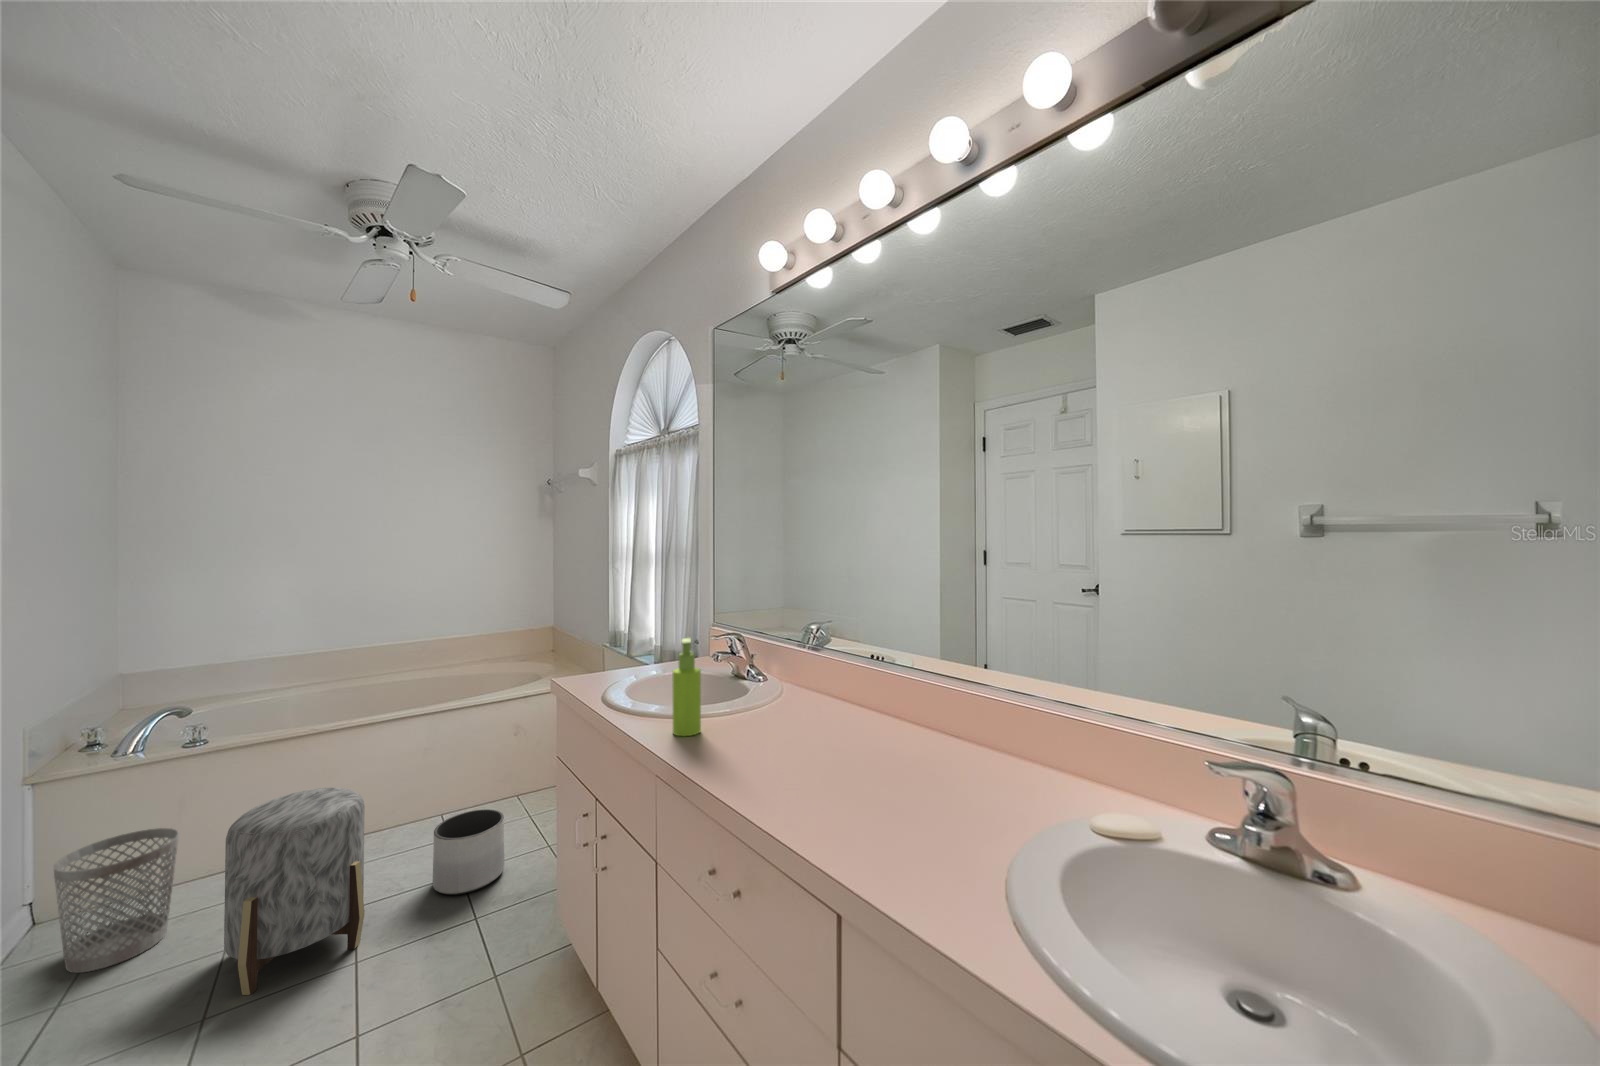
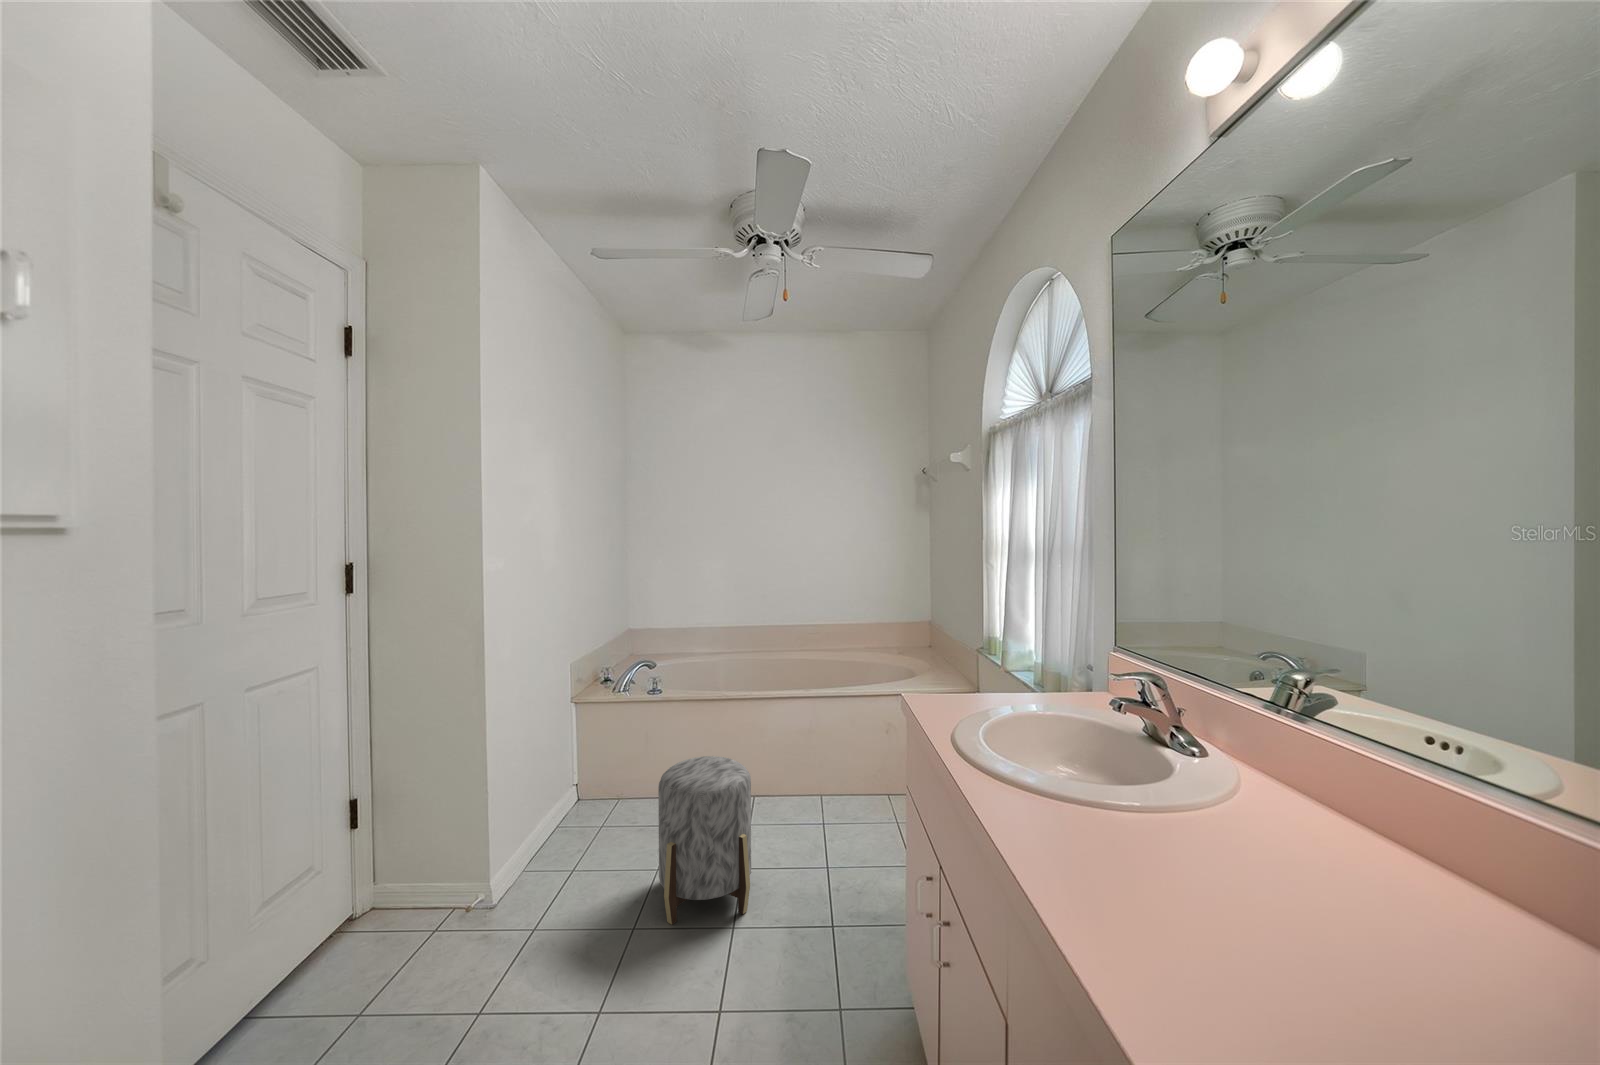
soap dispenser: present [673,637,701,736] -> none [1046,689,1091,838]
planter: present [433,809,504,895] -> none [808,808,870,893]
wastebasket: present [53,828,179,973] -> none [577,758,641,858]

